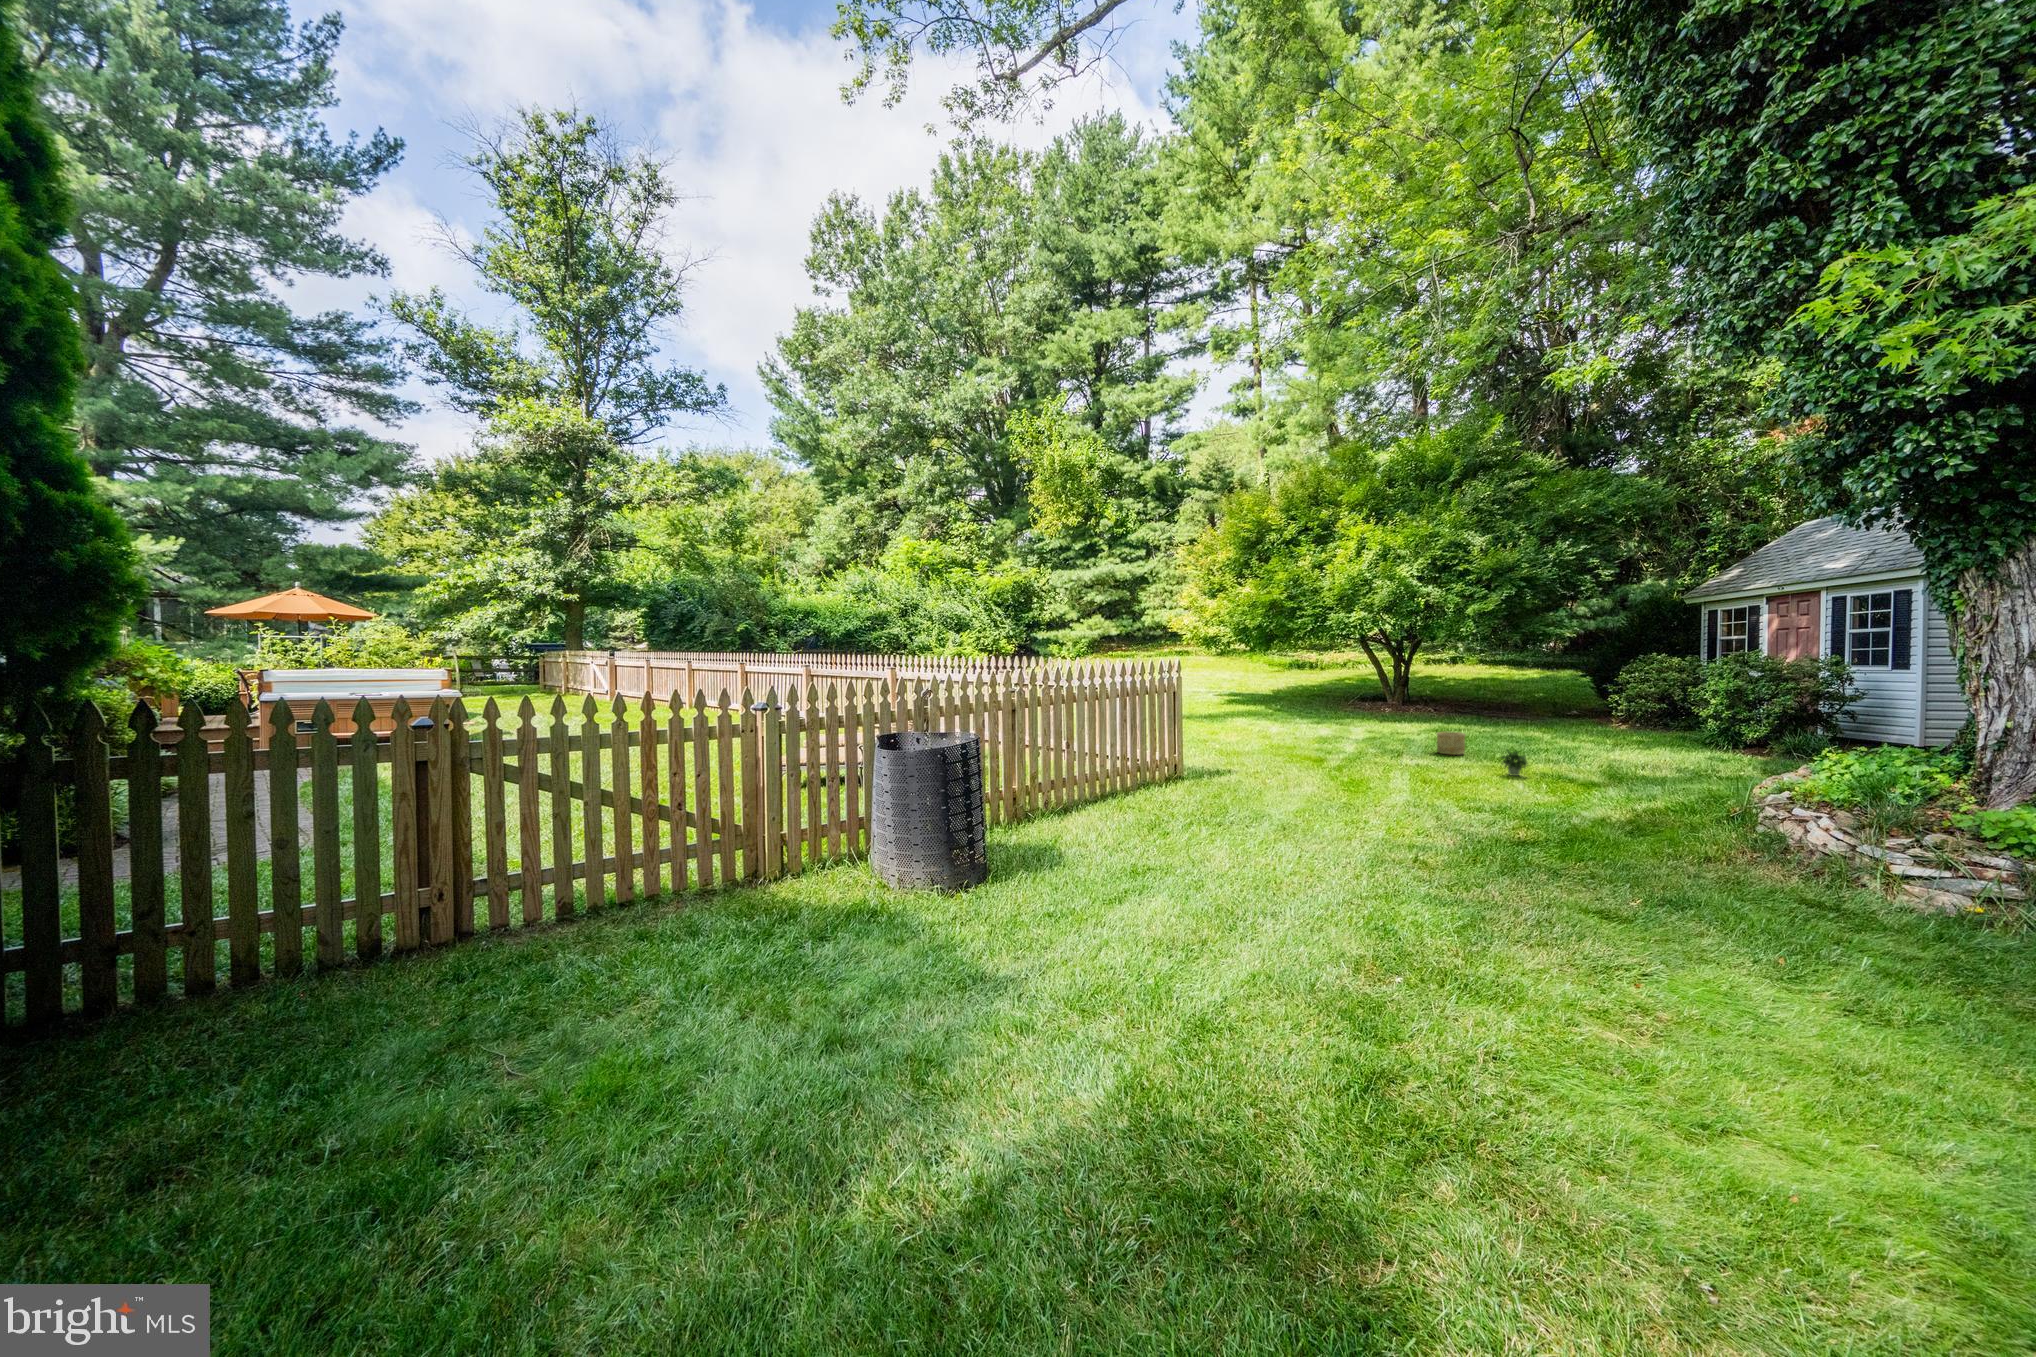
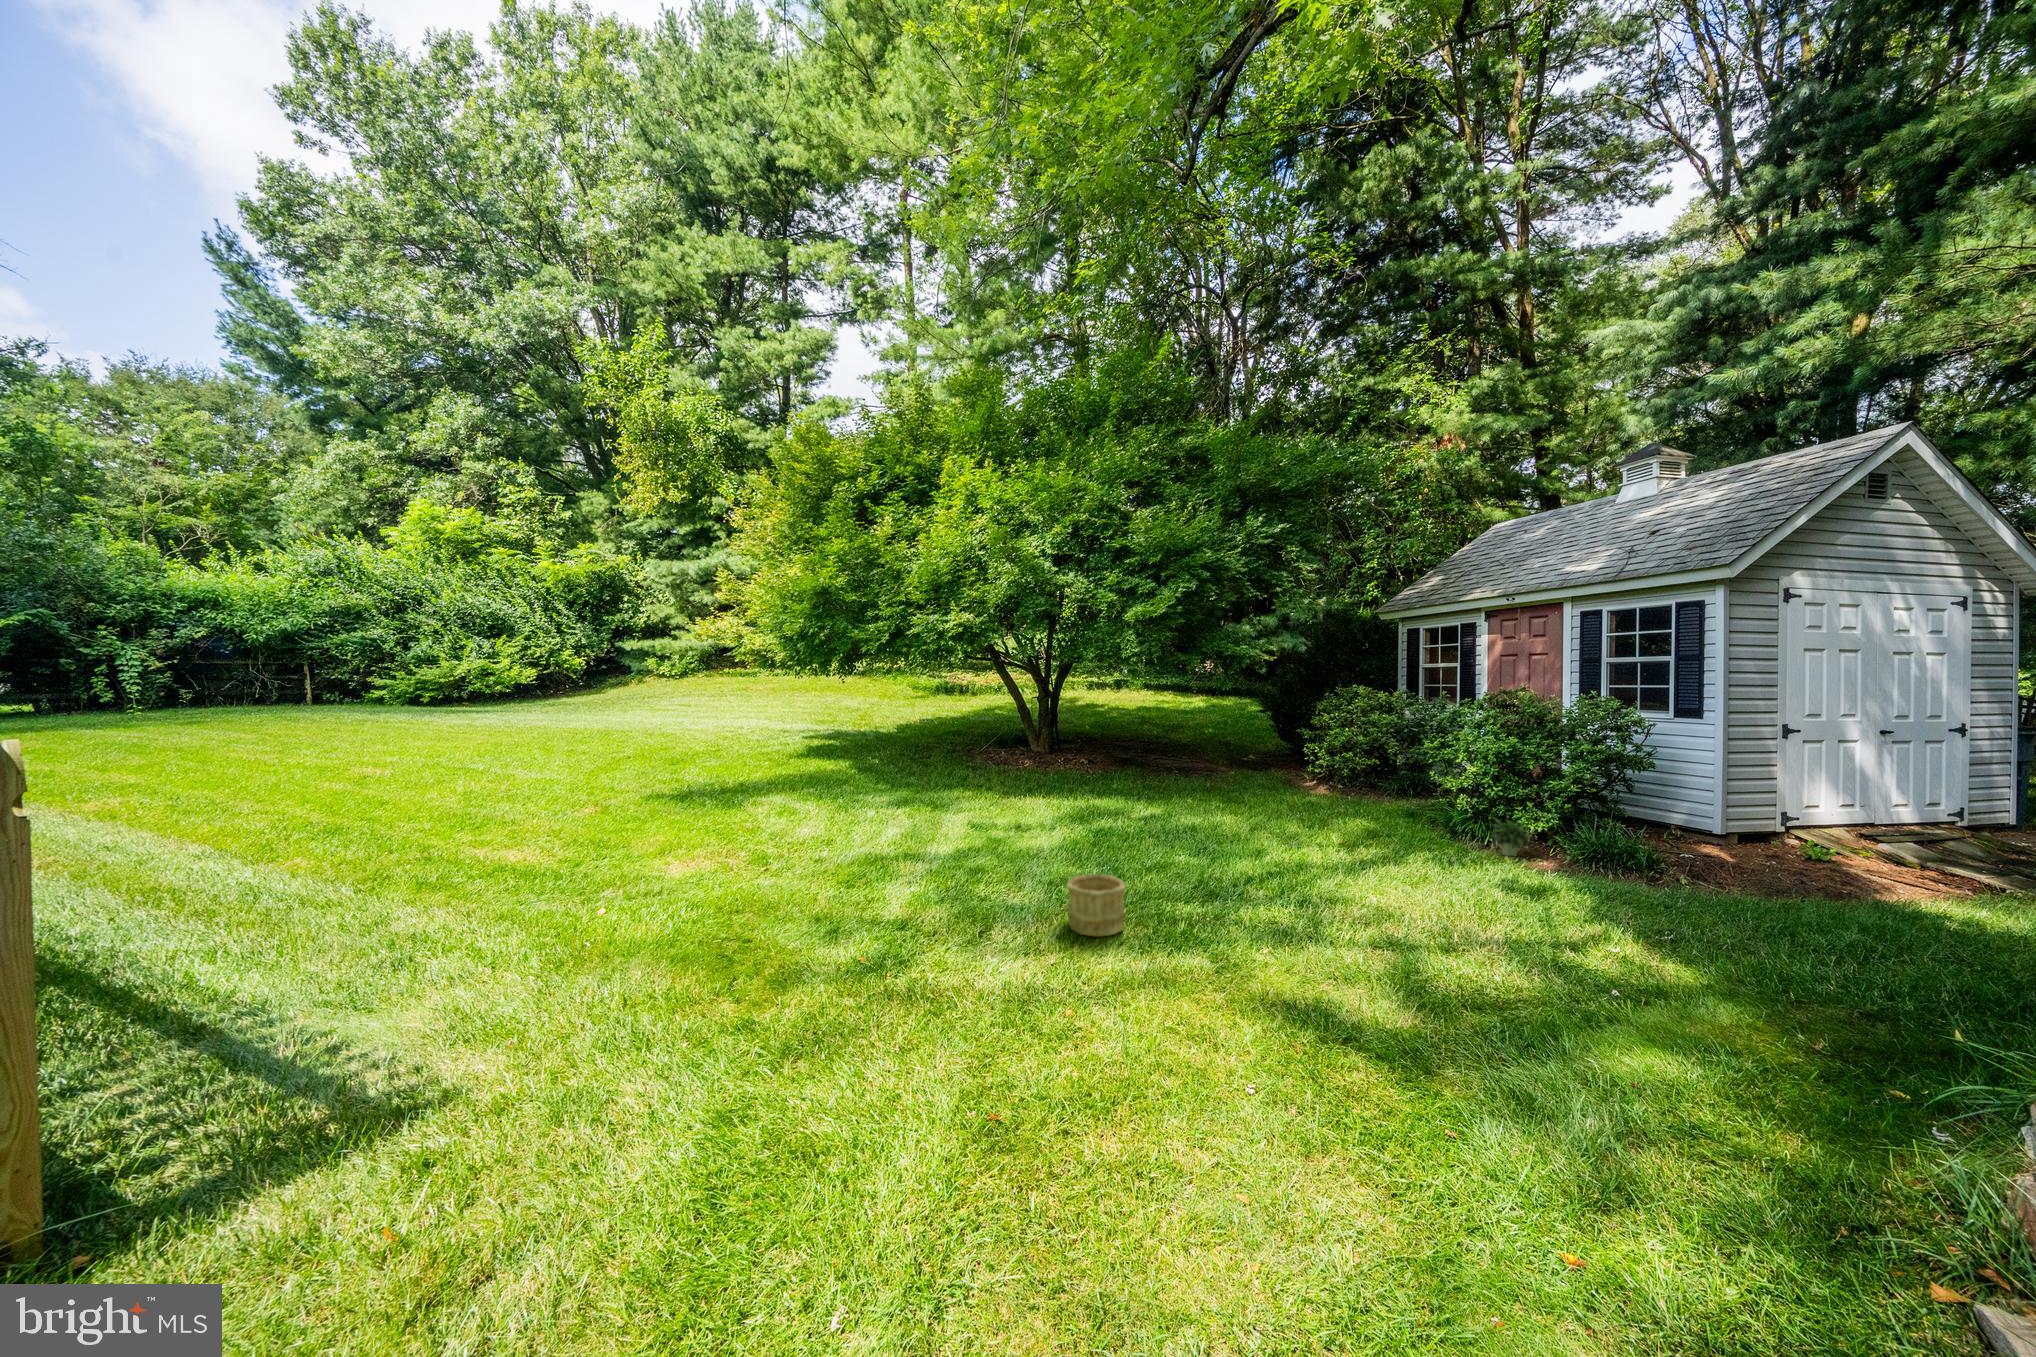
potted plant: present [1501,751,1528,776] -> present [1494,819,1529,856]

